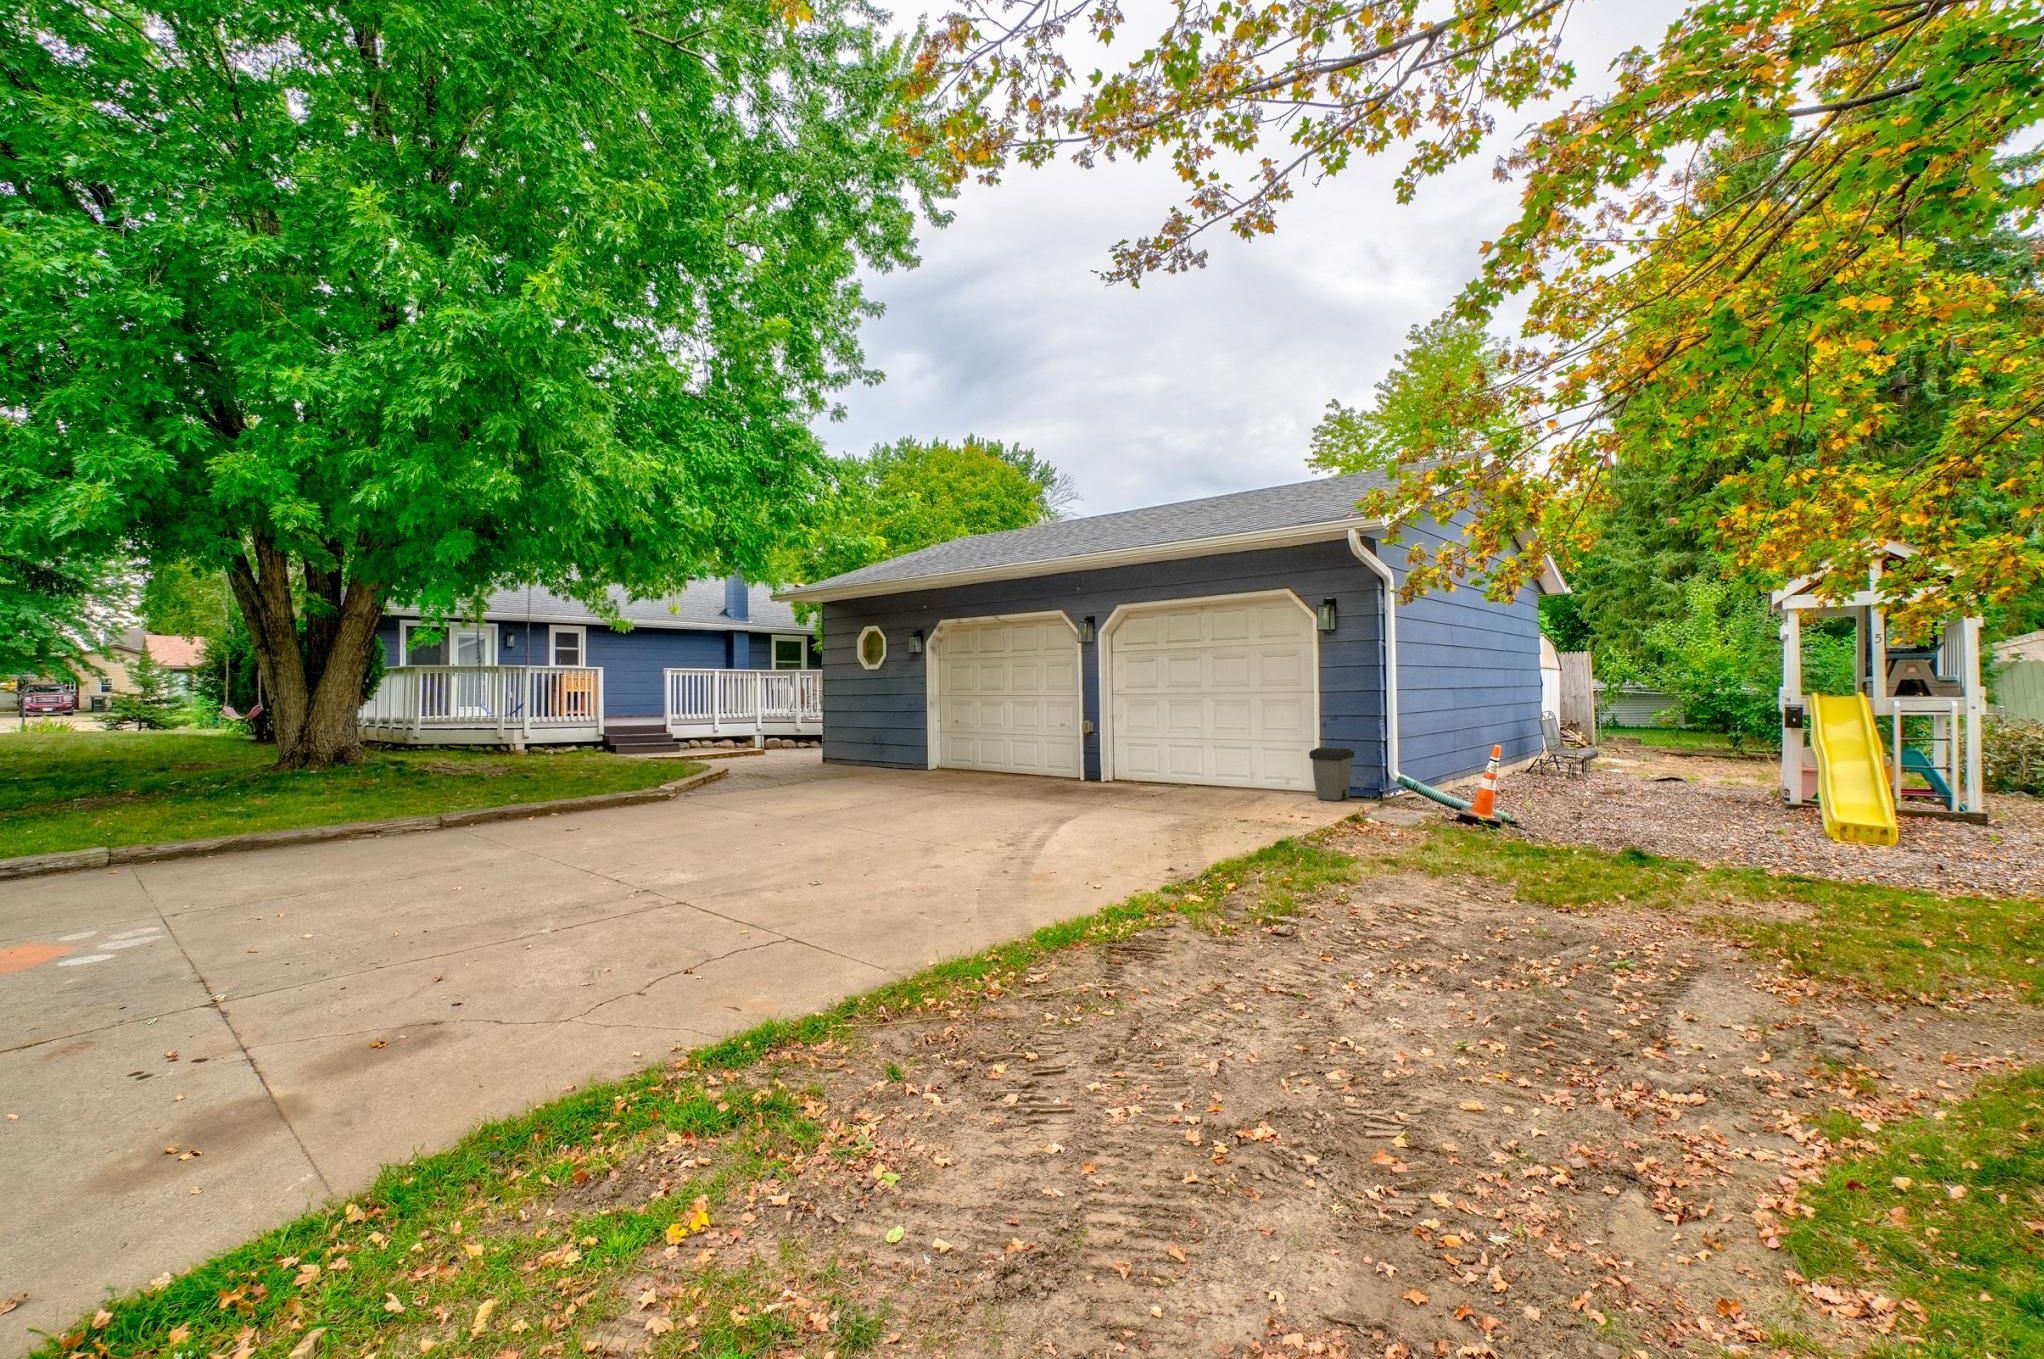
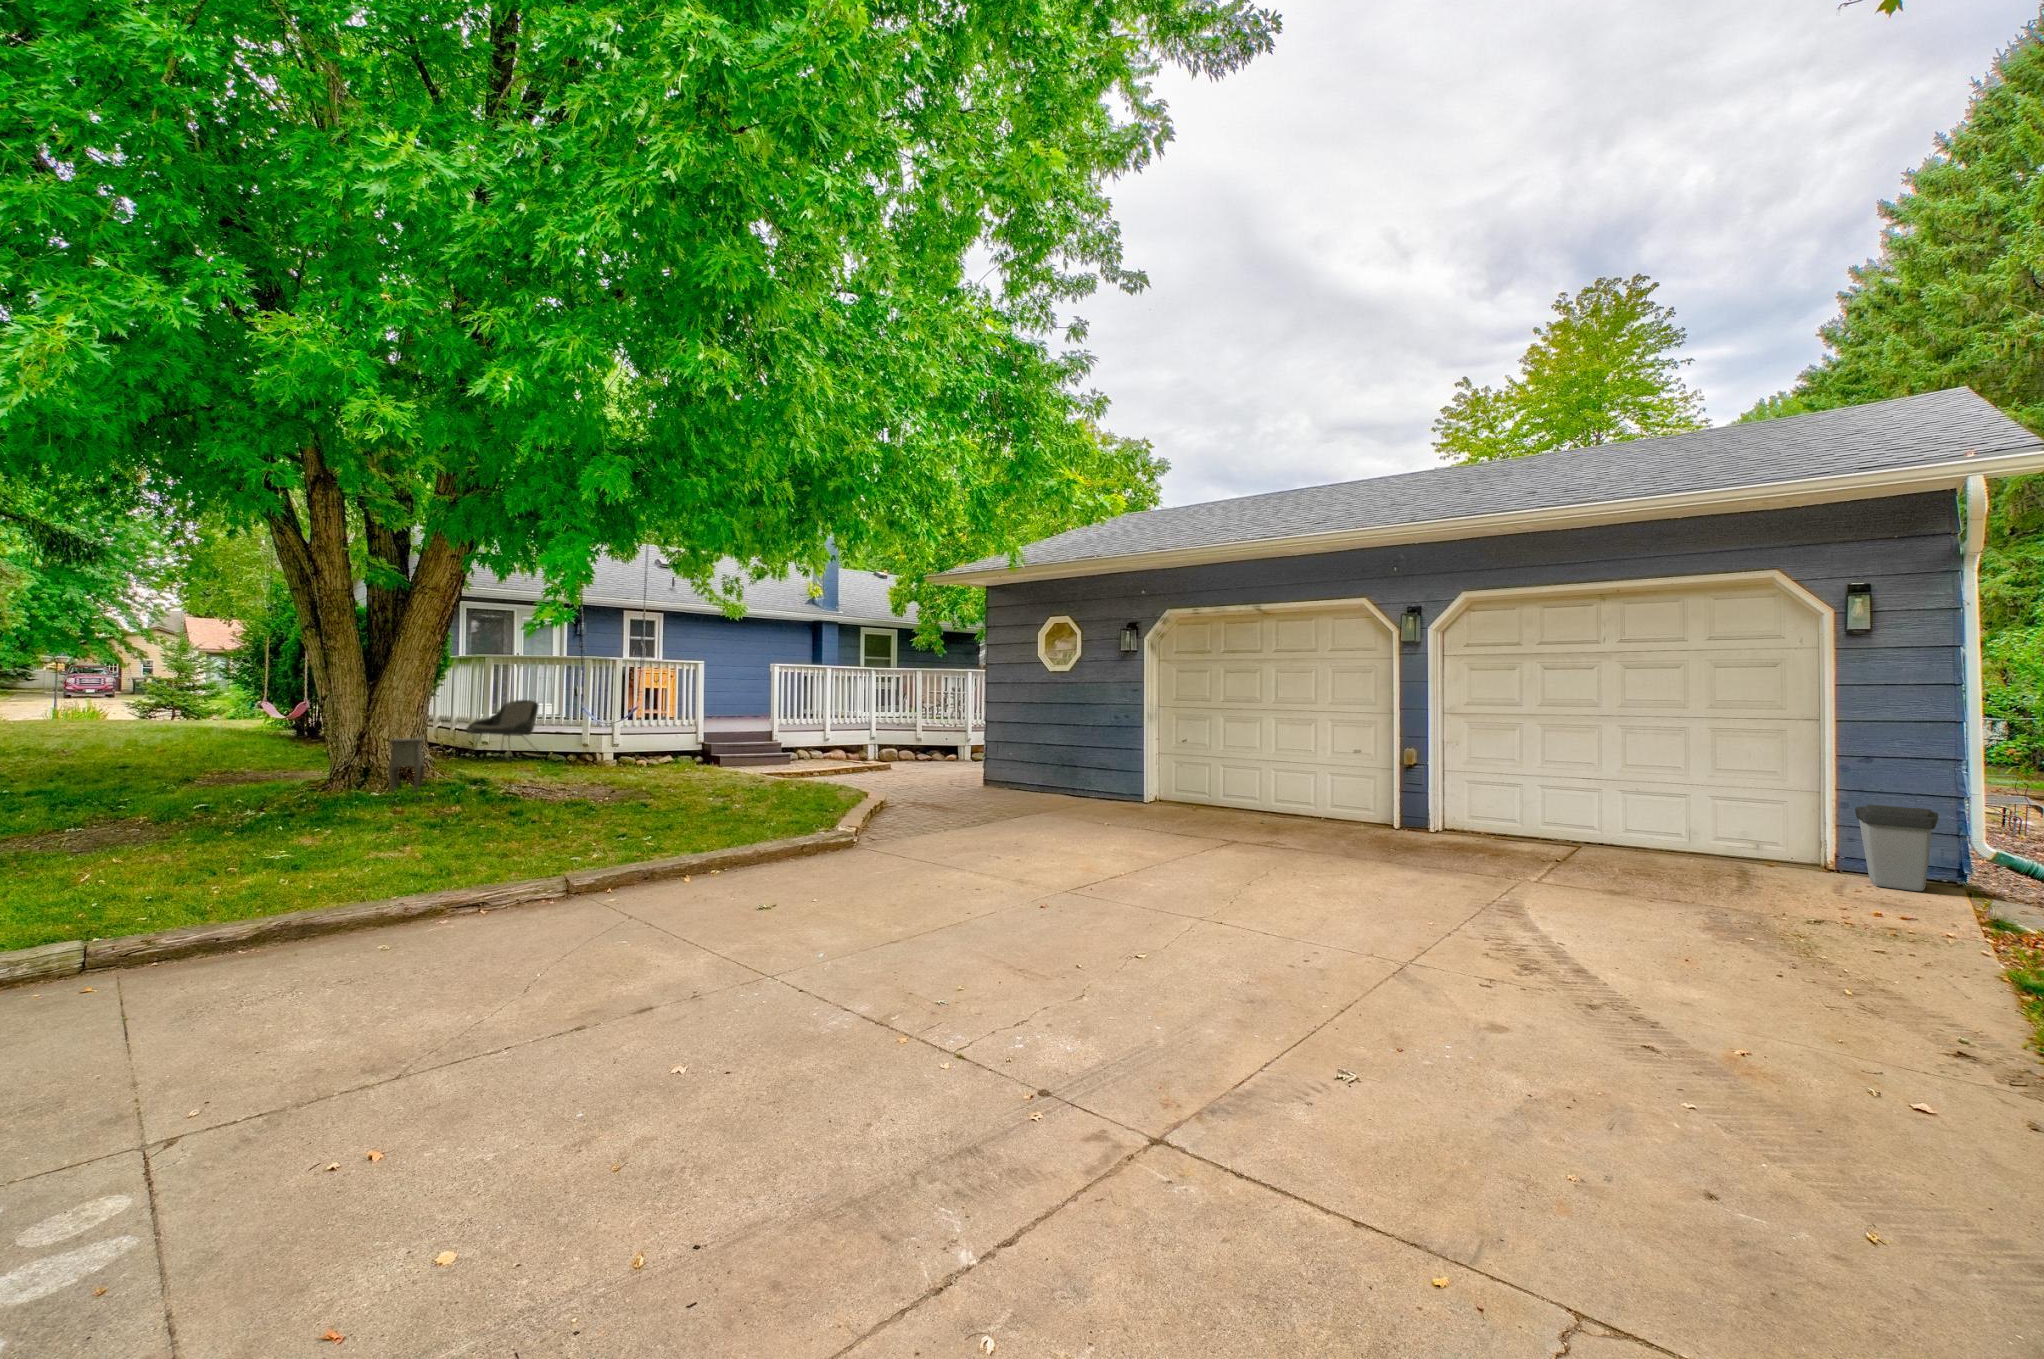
lounge chair: none [393,702,464,753] -> present [466,700,539,761]
side table: none [303,730,341,781] -> present [388,738,425,801]

